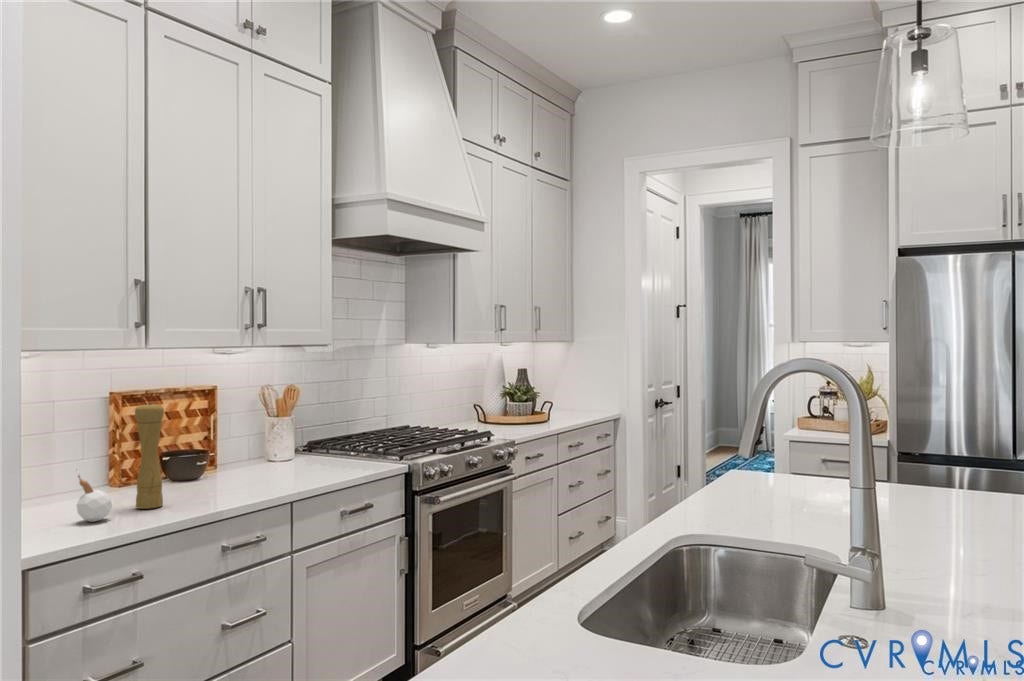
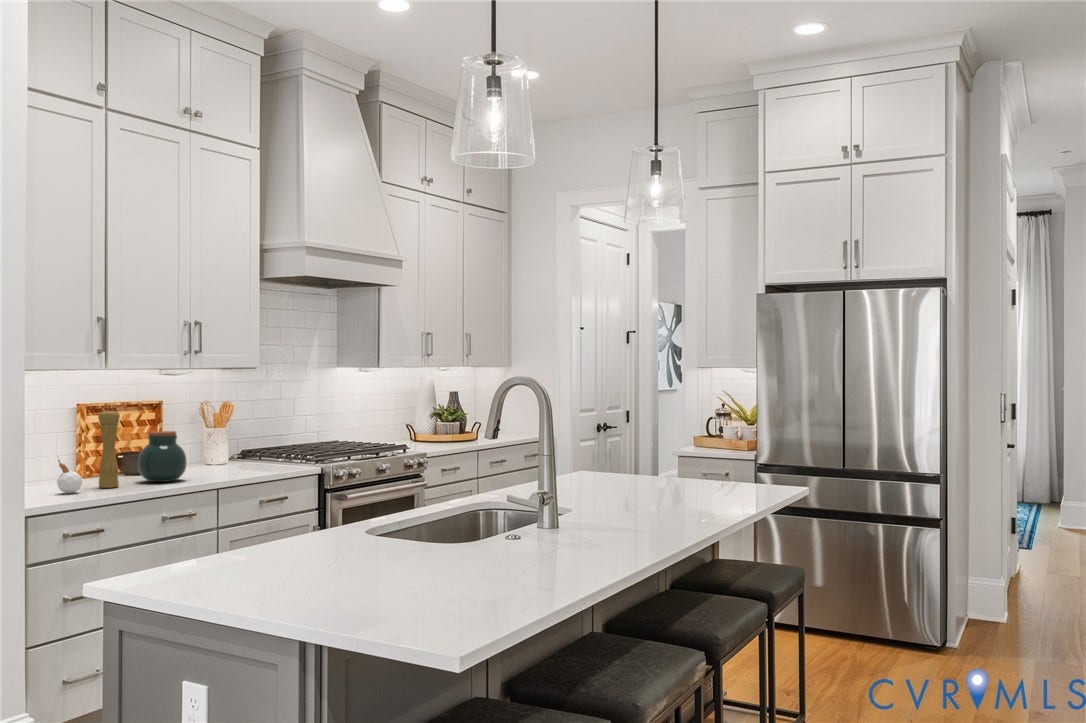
jar: none [189,428,251,496] -> present [138,431,187,482]

